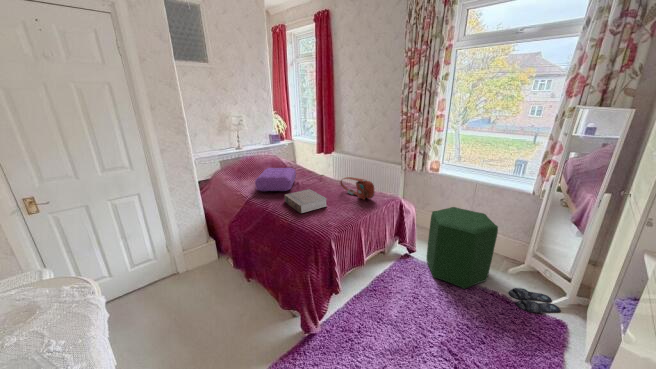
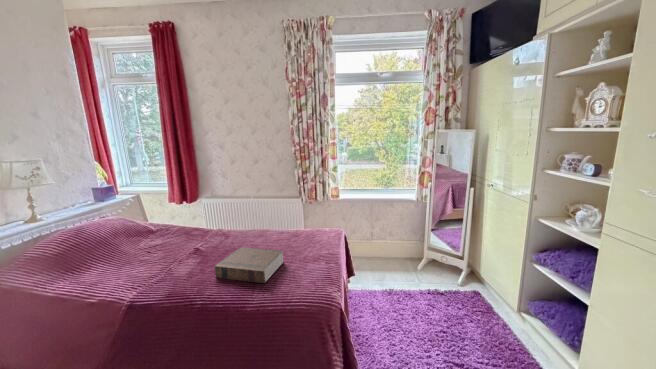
pillow: present [255,168,296,191] -> none [134,227,209,276]
handbag: present [340,177,374,200] -> none [272,216,321,241]
ottoman: present [426,207,498,289] -> none [366,224,422,300]
slippers: present [509,288,560,313] -> none [438,275,473,293]

